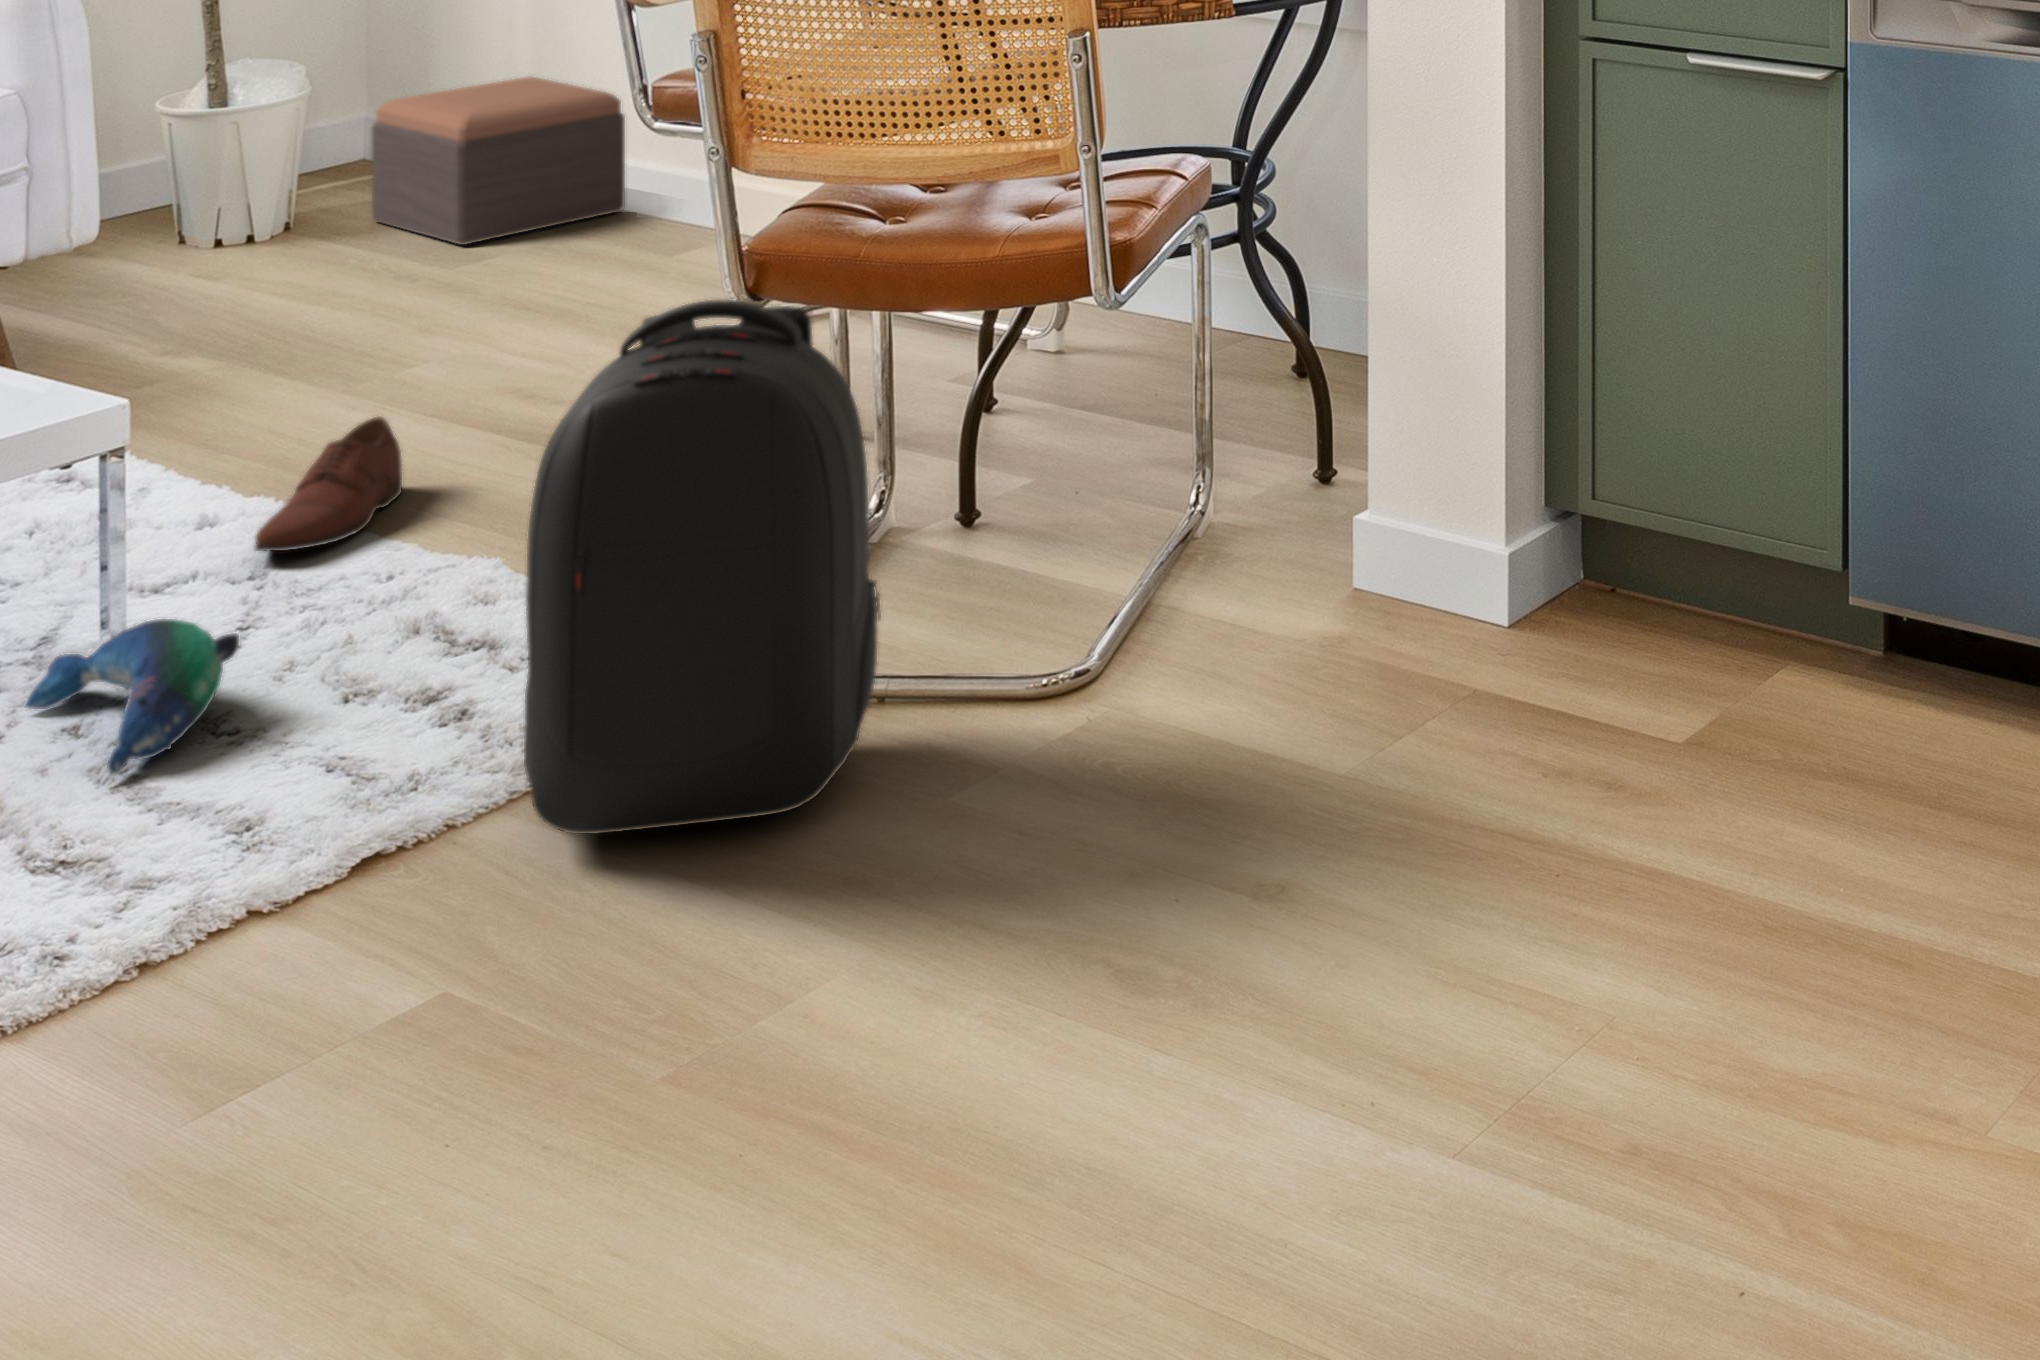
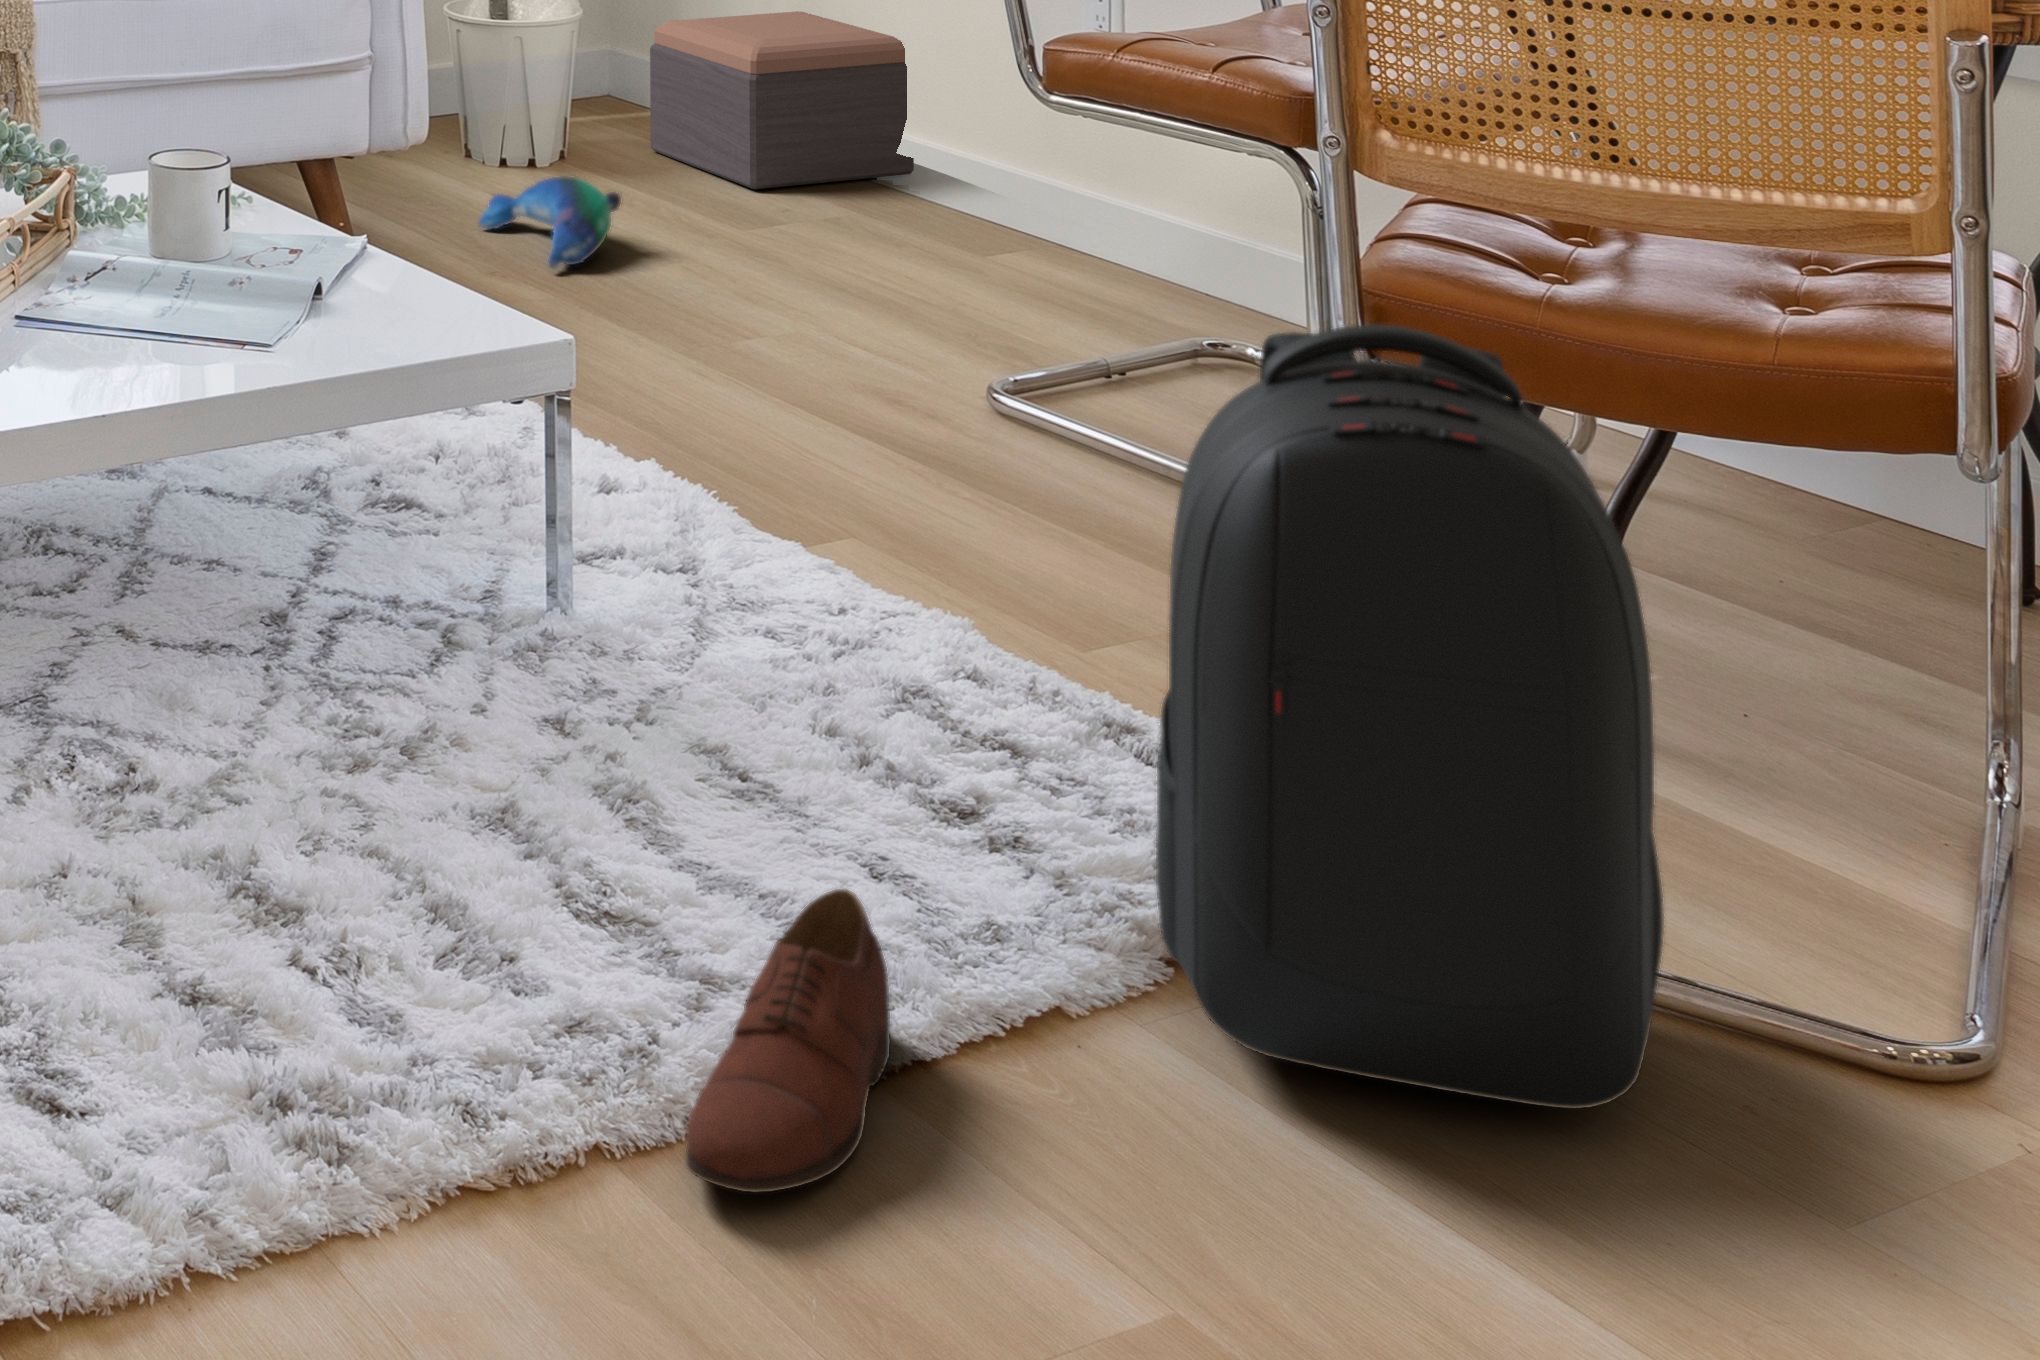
shoe: present [255,417,402,551] -> present [686,889,890,1192]
plush toy: present [24,619,239,773] -> present [479,176,621,268]

